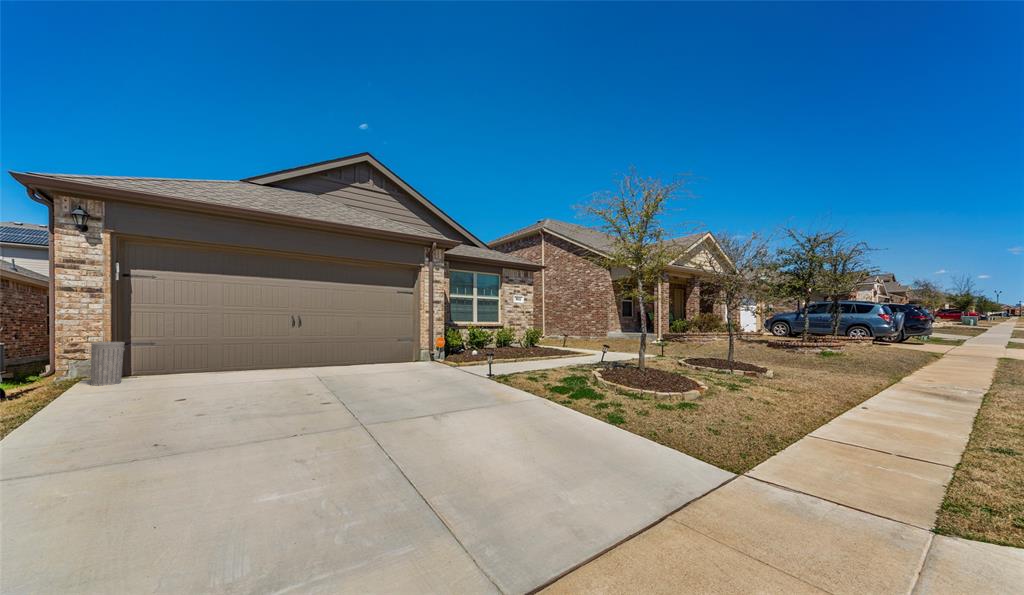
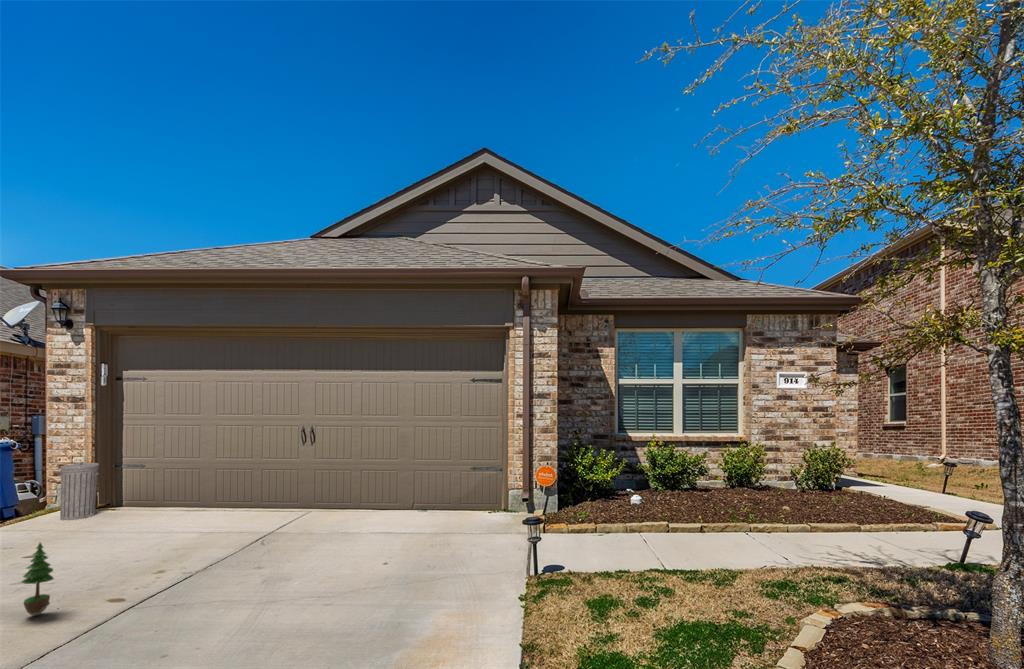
potted tree: none [282,361,298,401] -> present [21,543,53,616]

